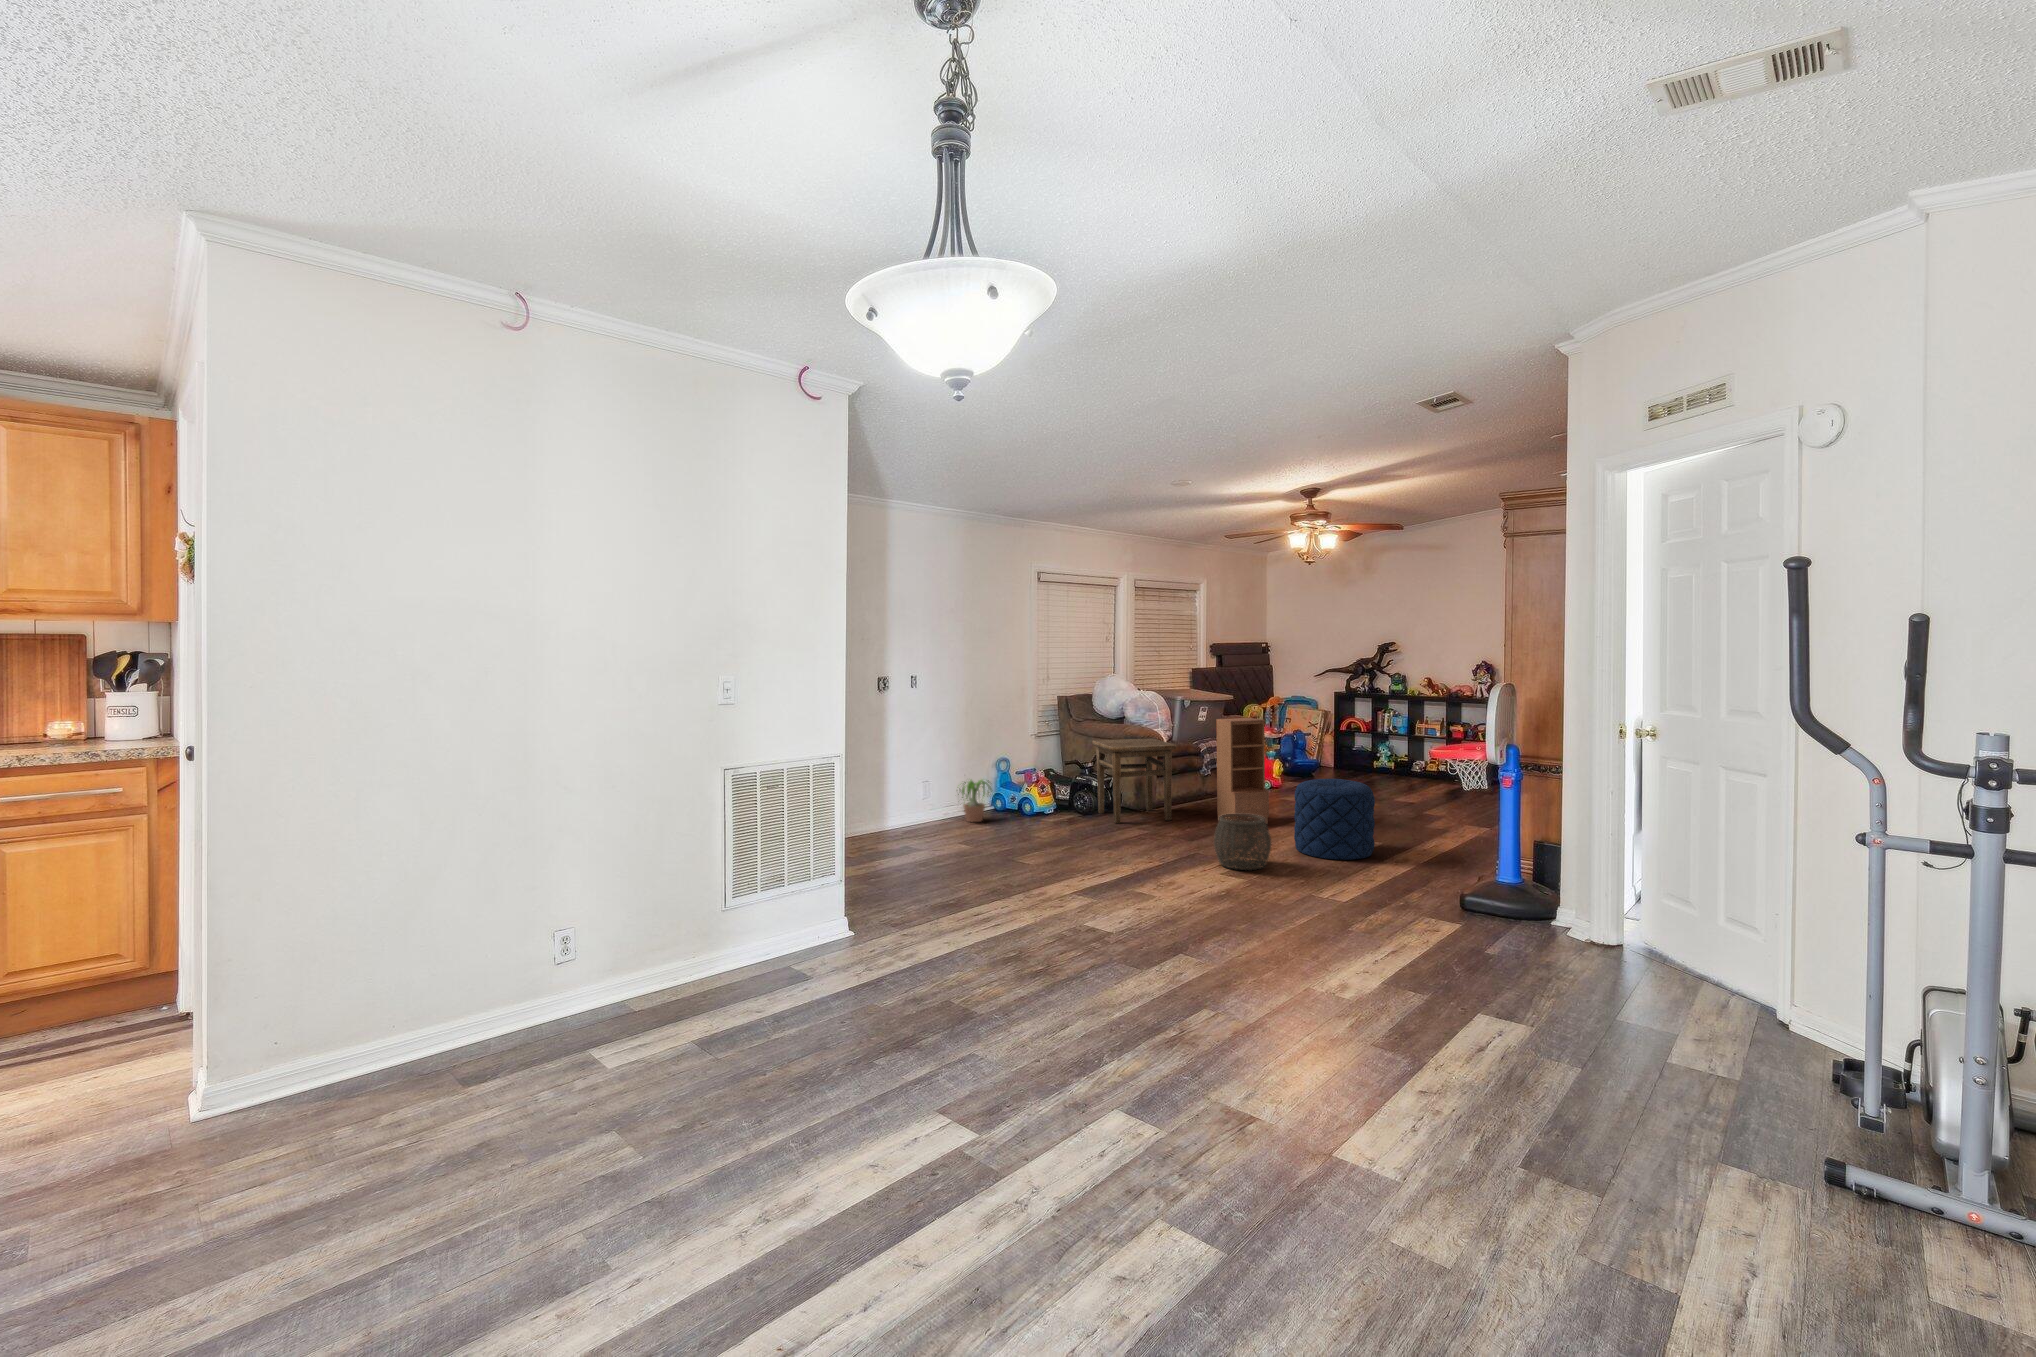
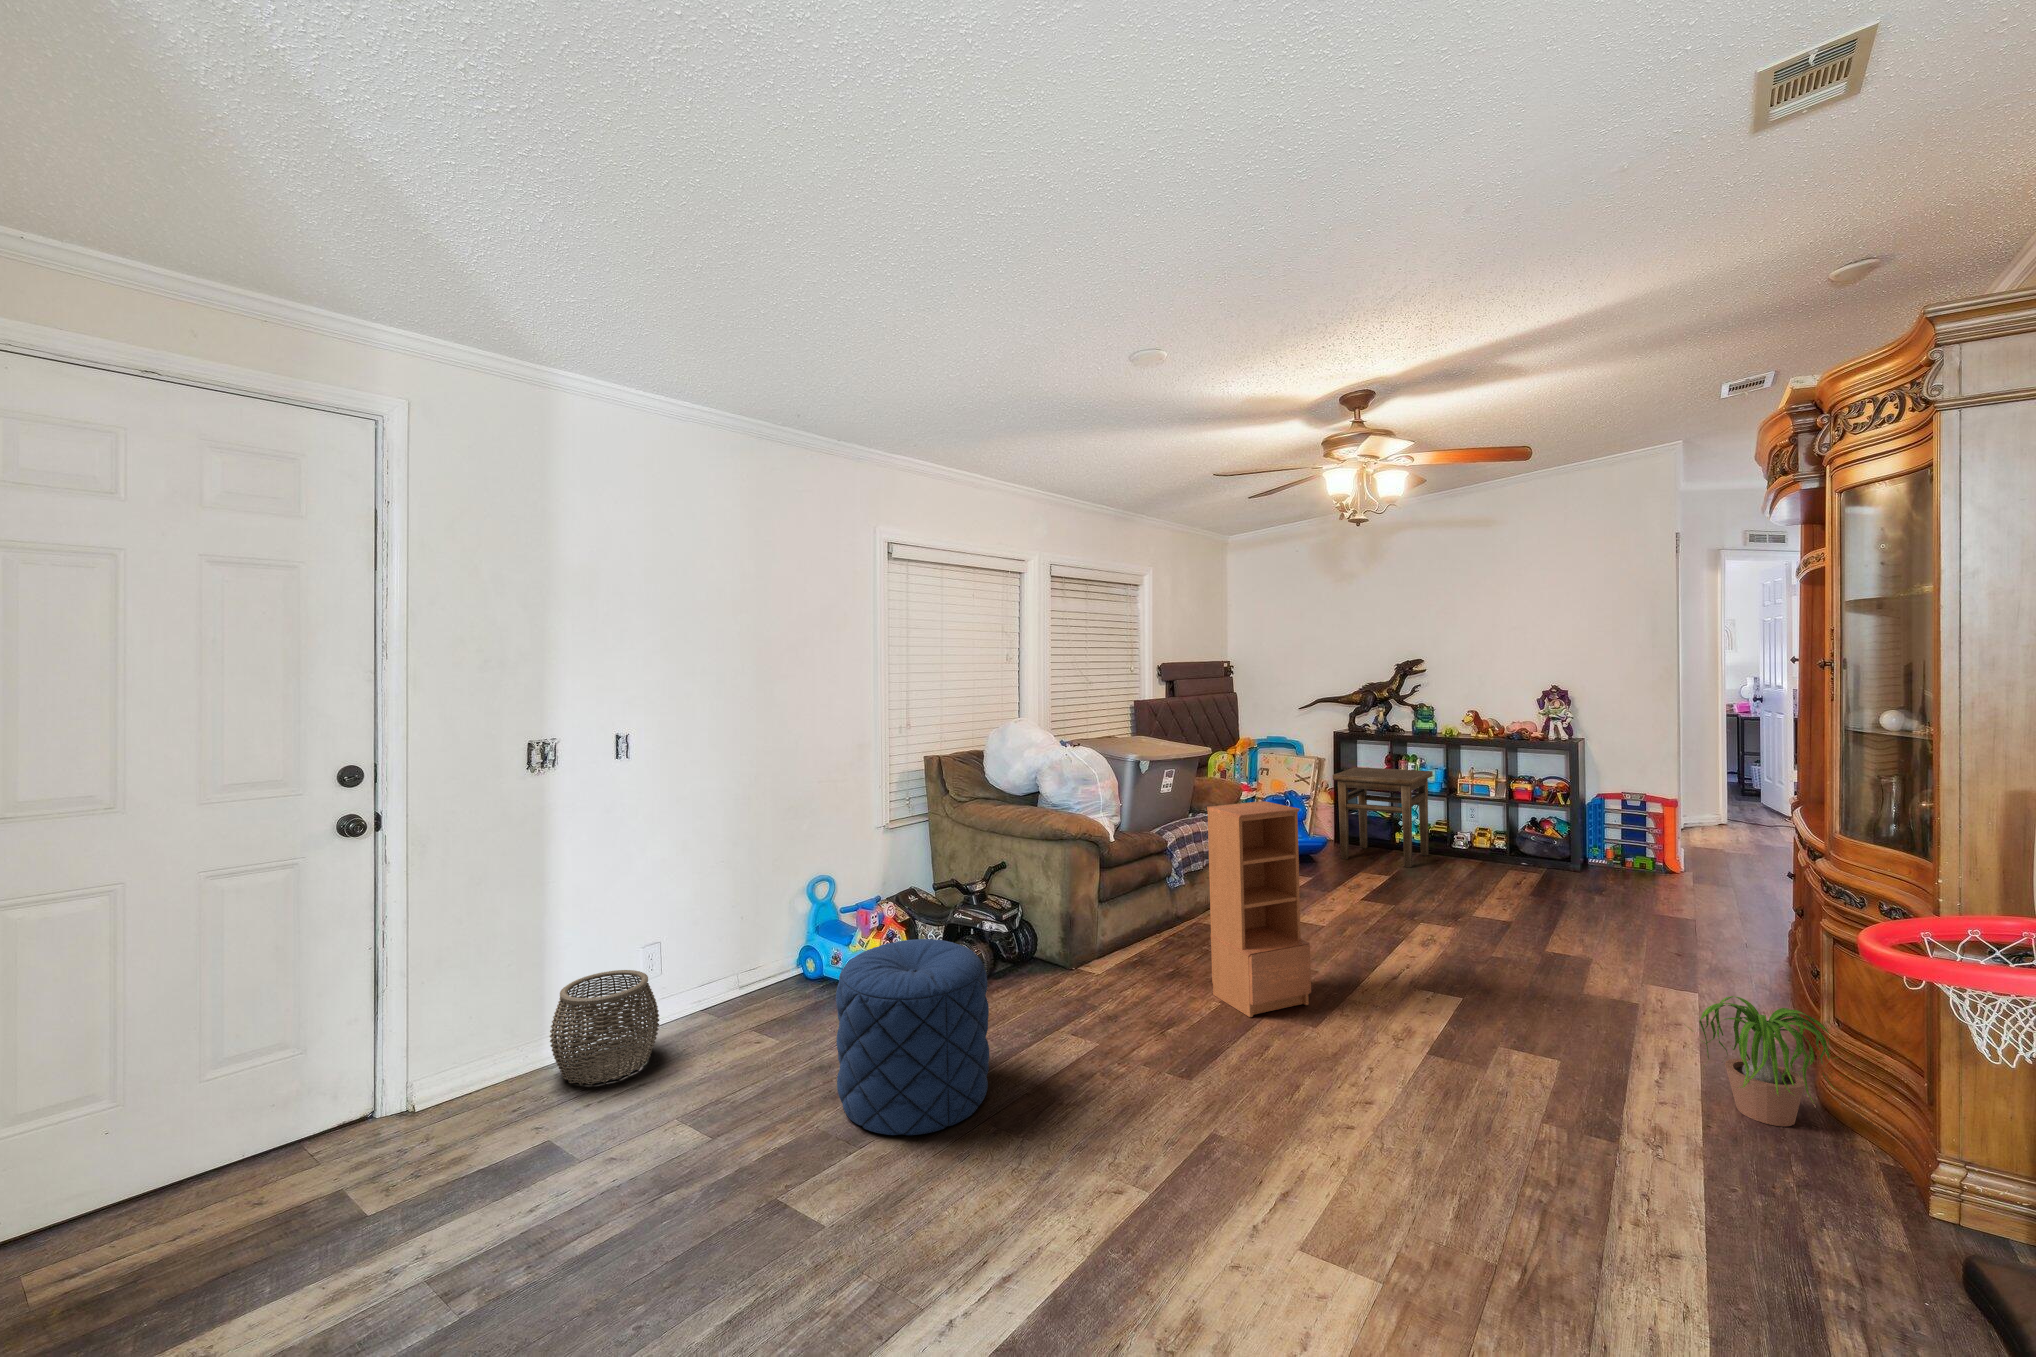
side table: present [1092,738,1176,823] -> present [1333,767,1433,867]
pouf: present [1294,779,1375,860] -> present [836,939,989,1135]
potted plant: present [958,780,992,822] -> present [1690,996,1838,1126]
woven basket: present [1214,814,1272,870] -> present [550,970,659,1085]

